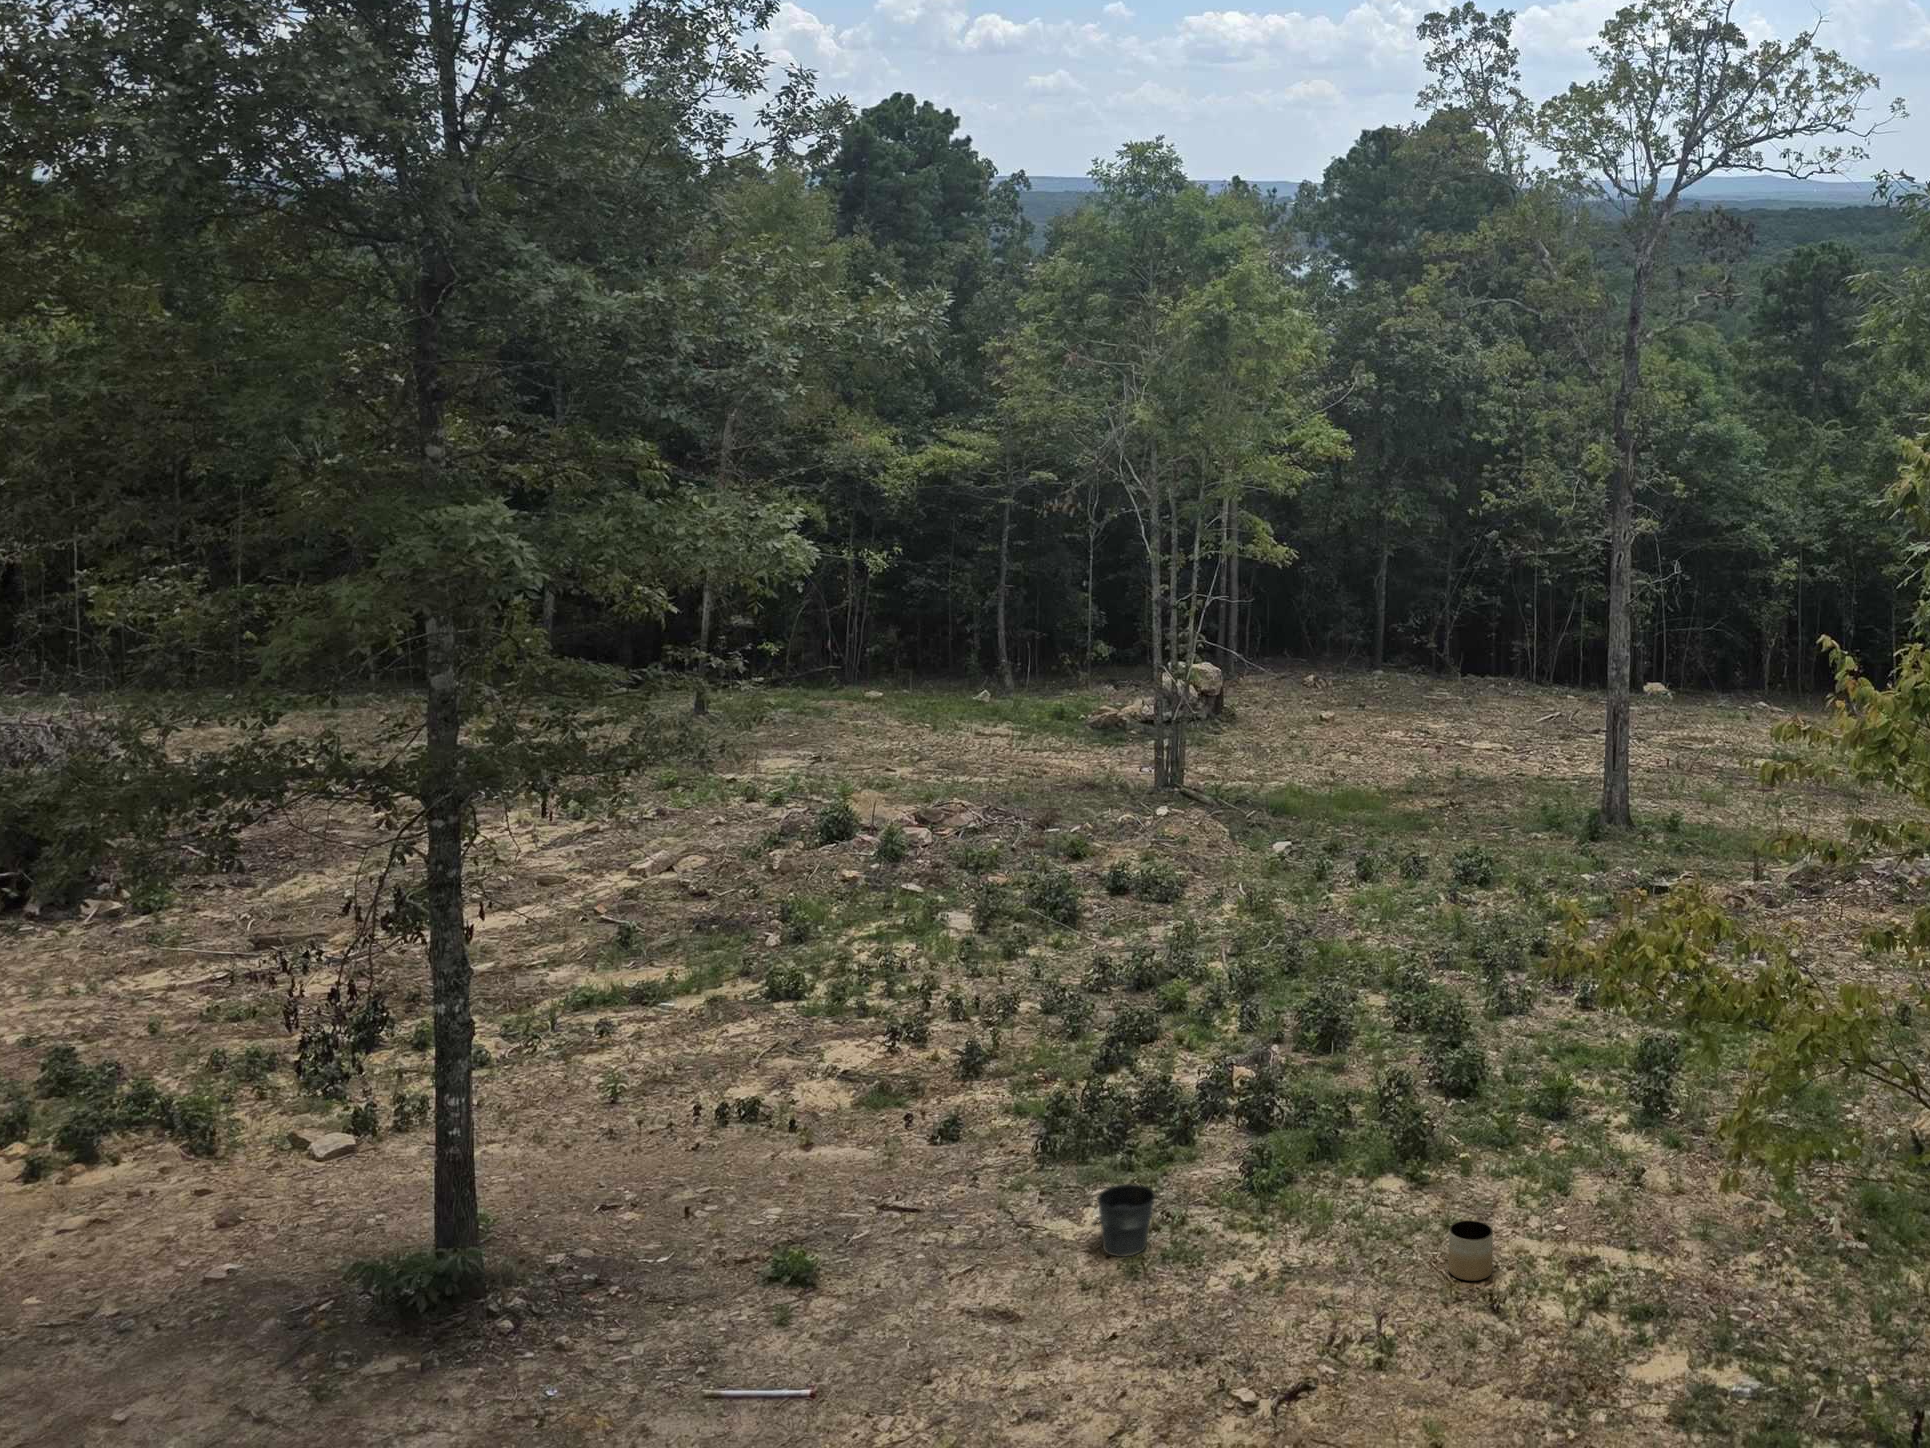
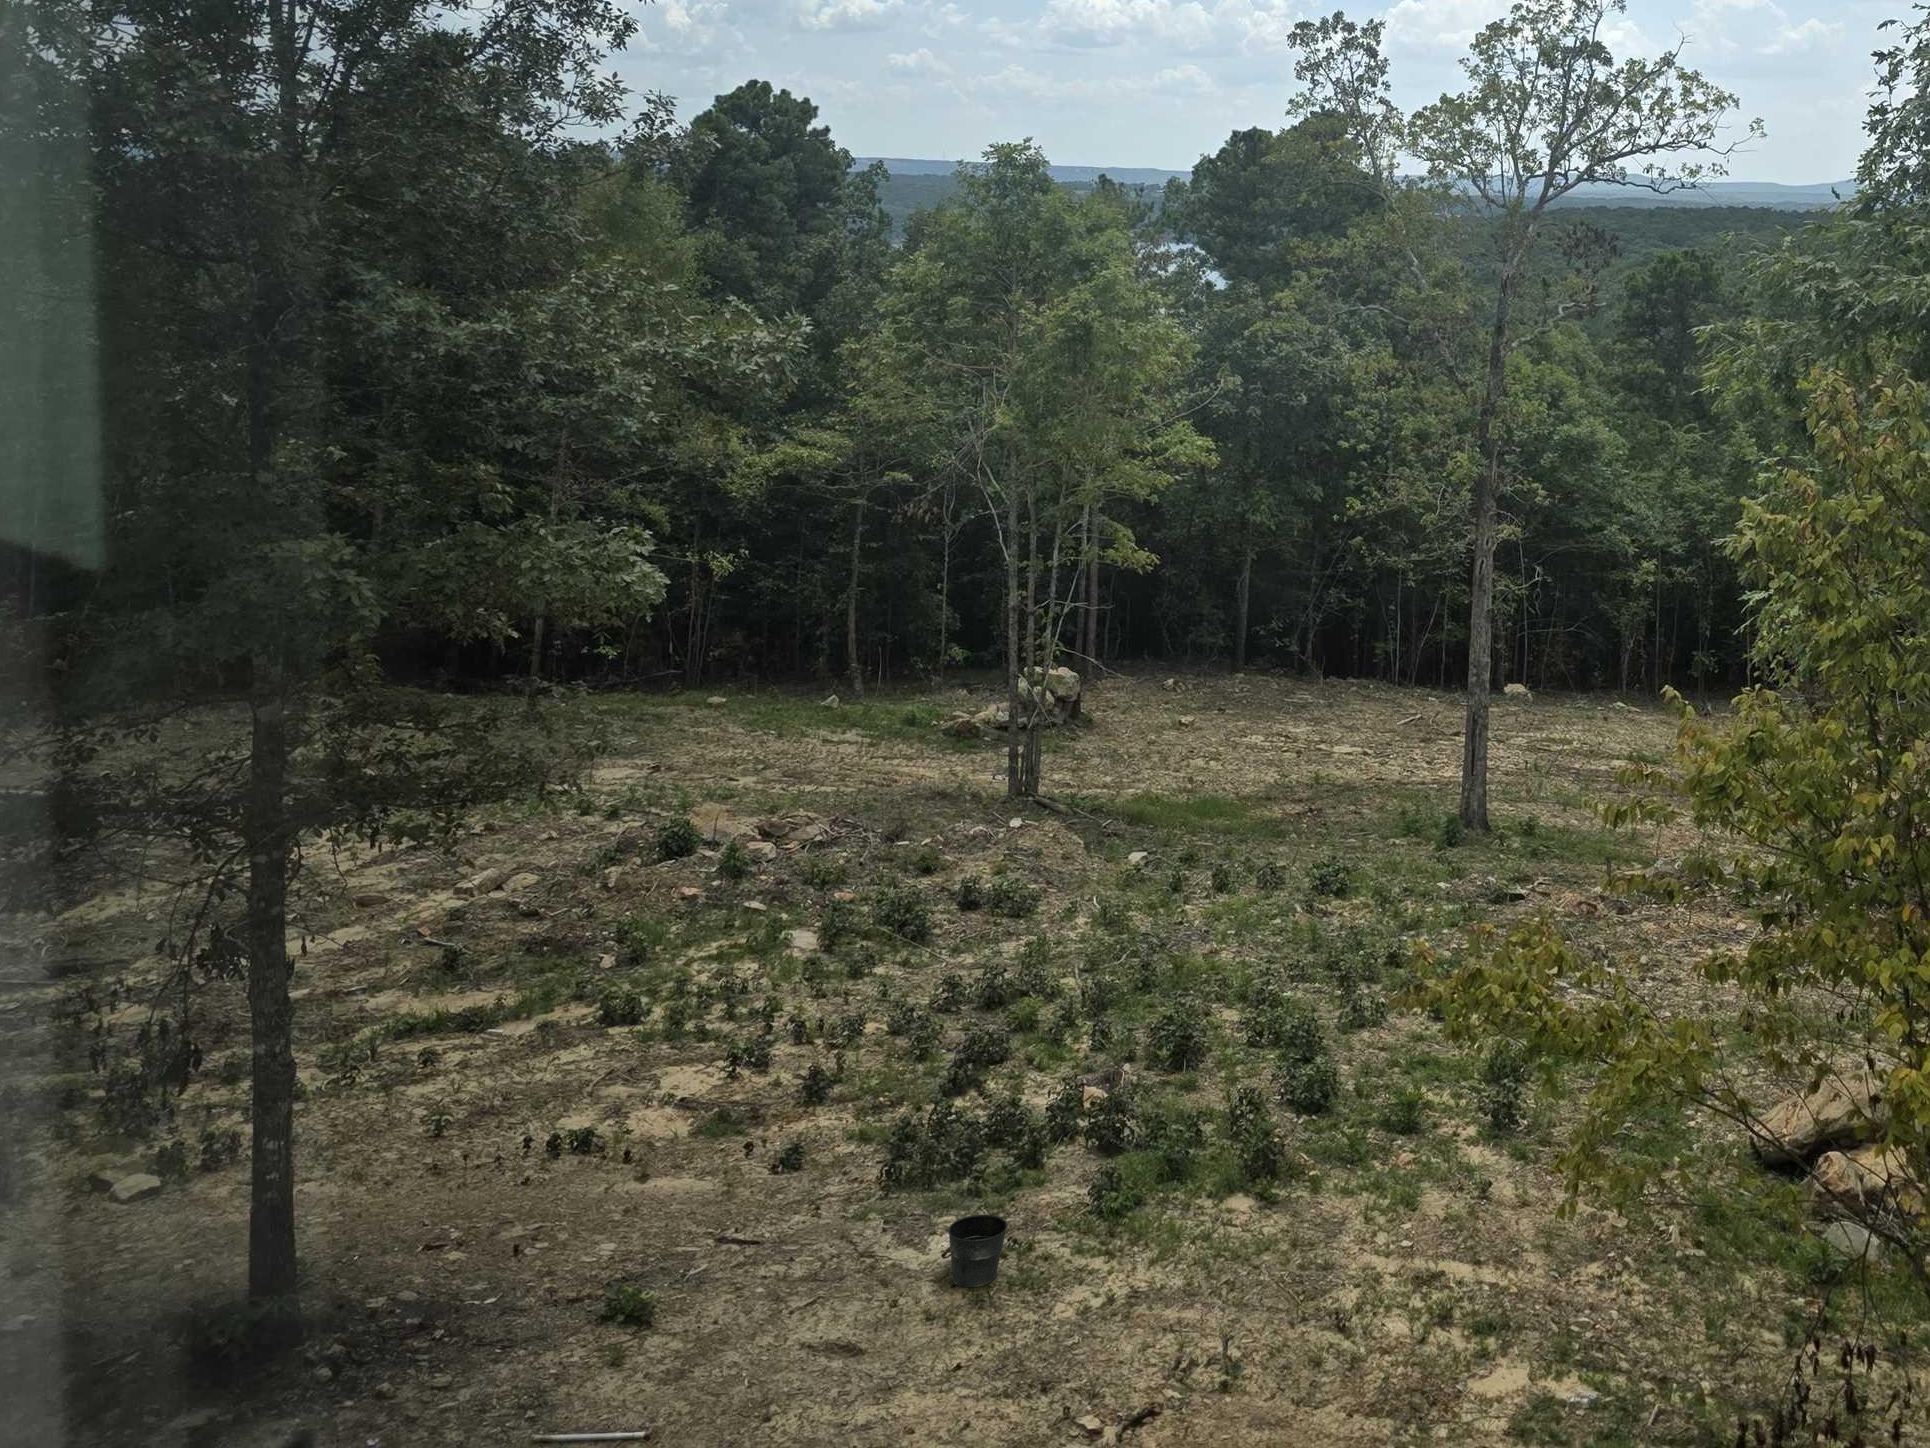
planter: present [1448,1220,1493,1281] -> none [1297,1241,1340,1300]

